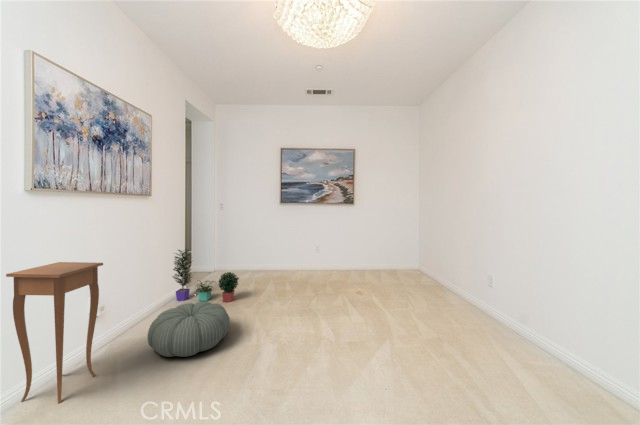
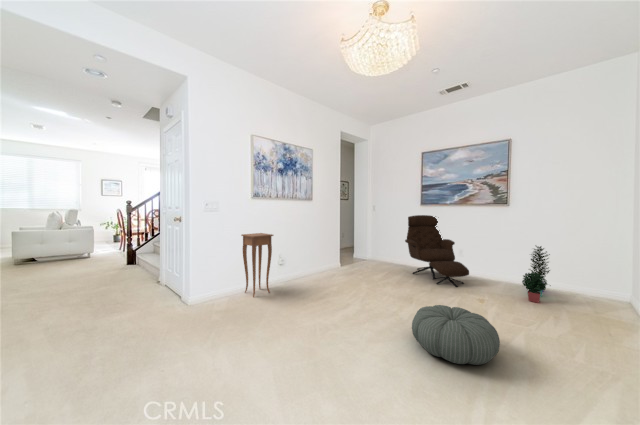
lounge chair: none [268,215,335,286] -> present [405,215,469,287]
potted plant: present [173,249,239,302] -> present [522,246,550,303]
pouf: present [148,302,230,357] -> present [412,305,500,365]

